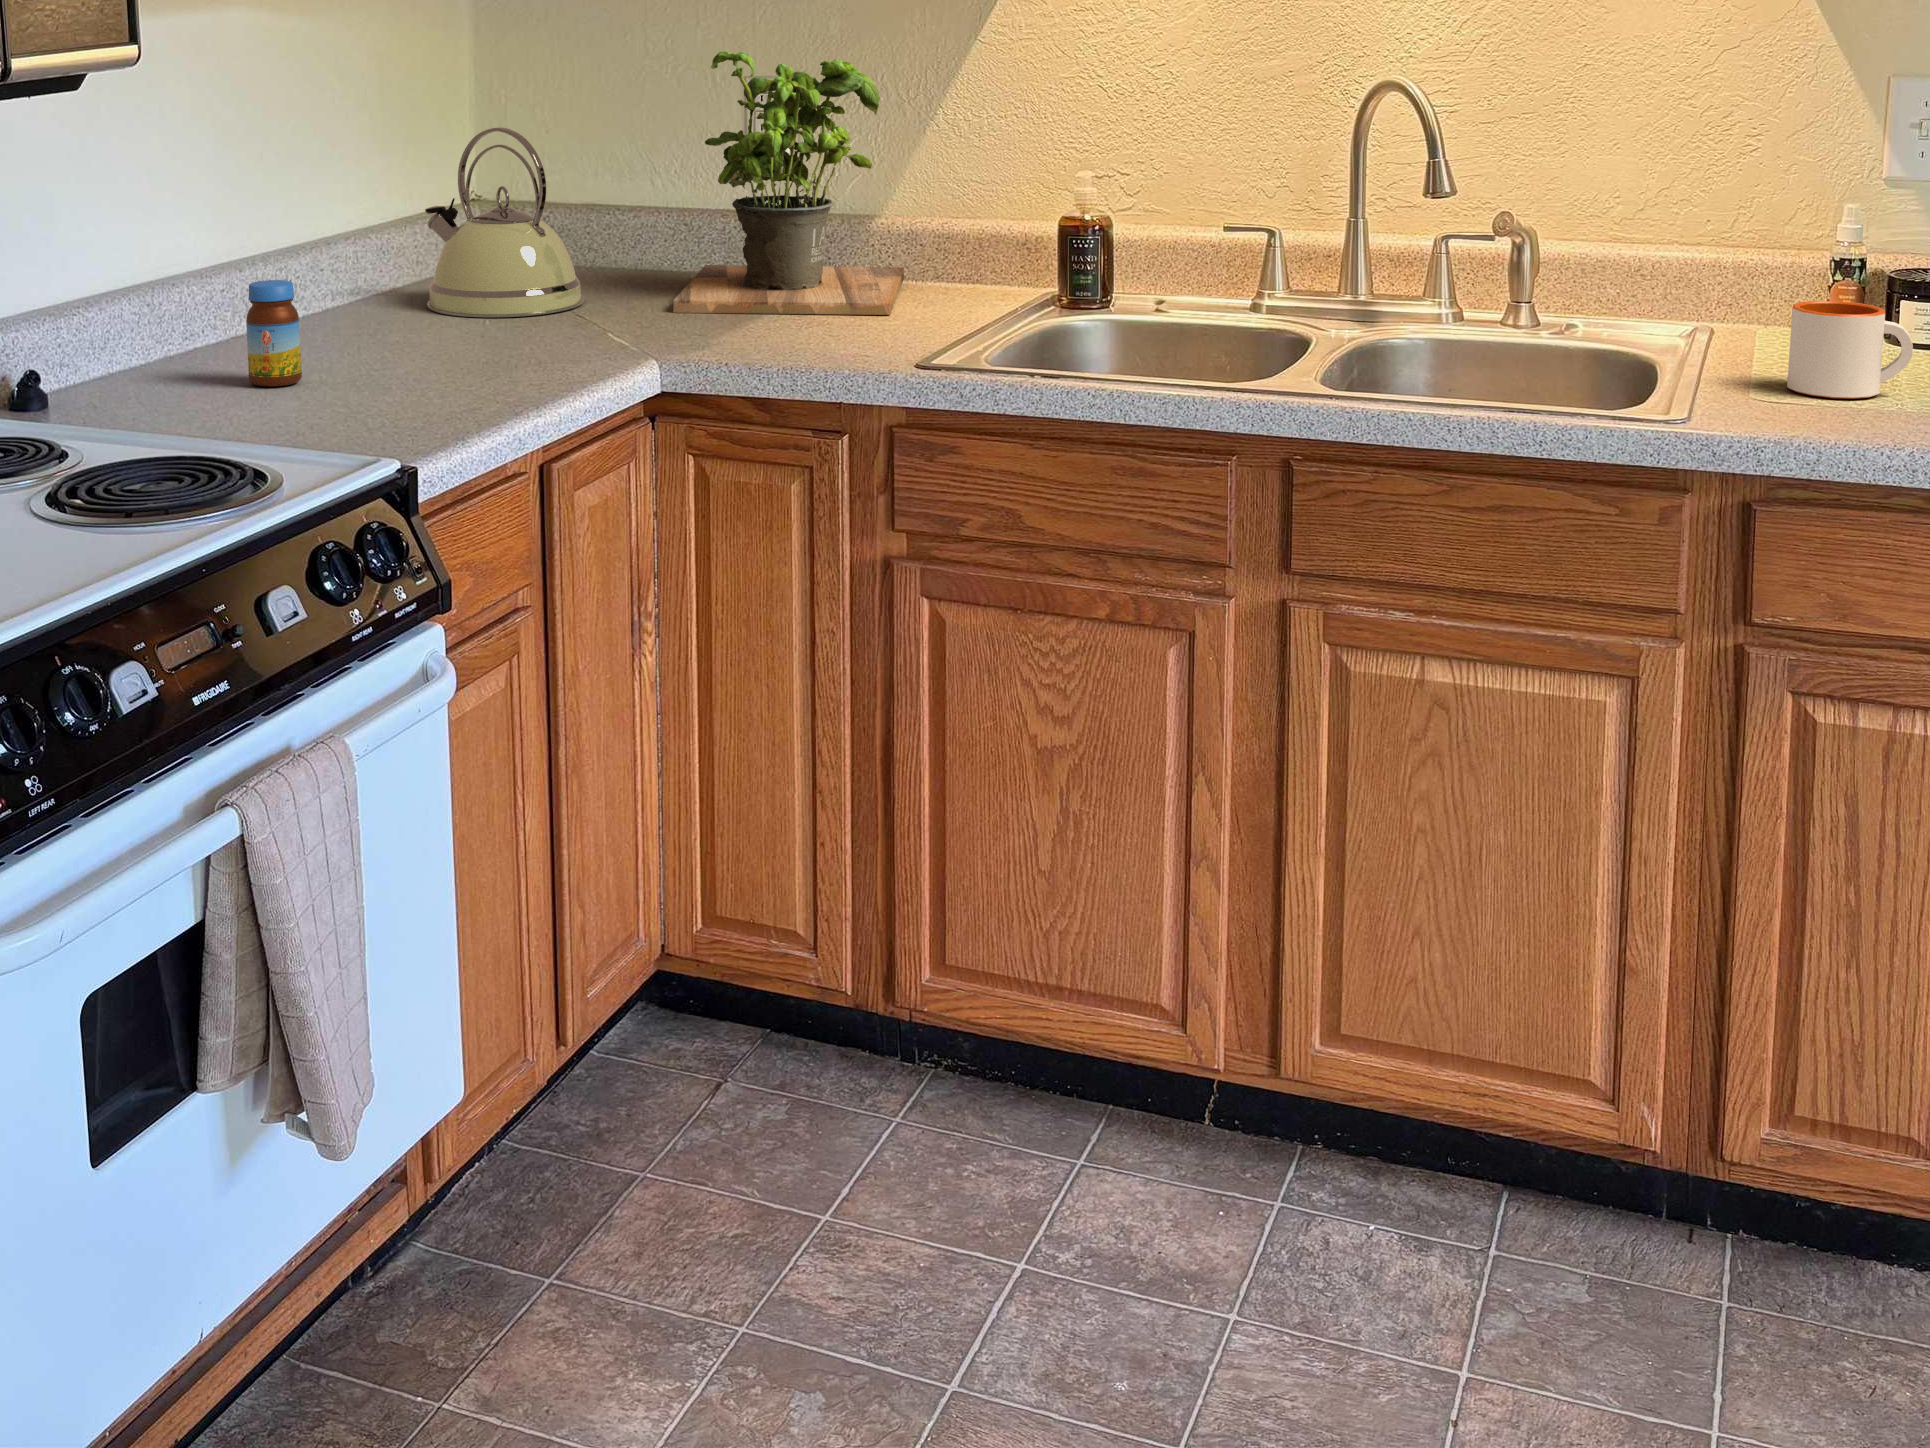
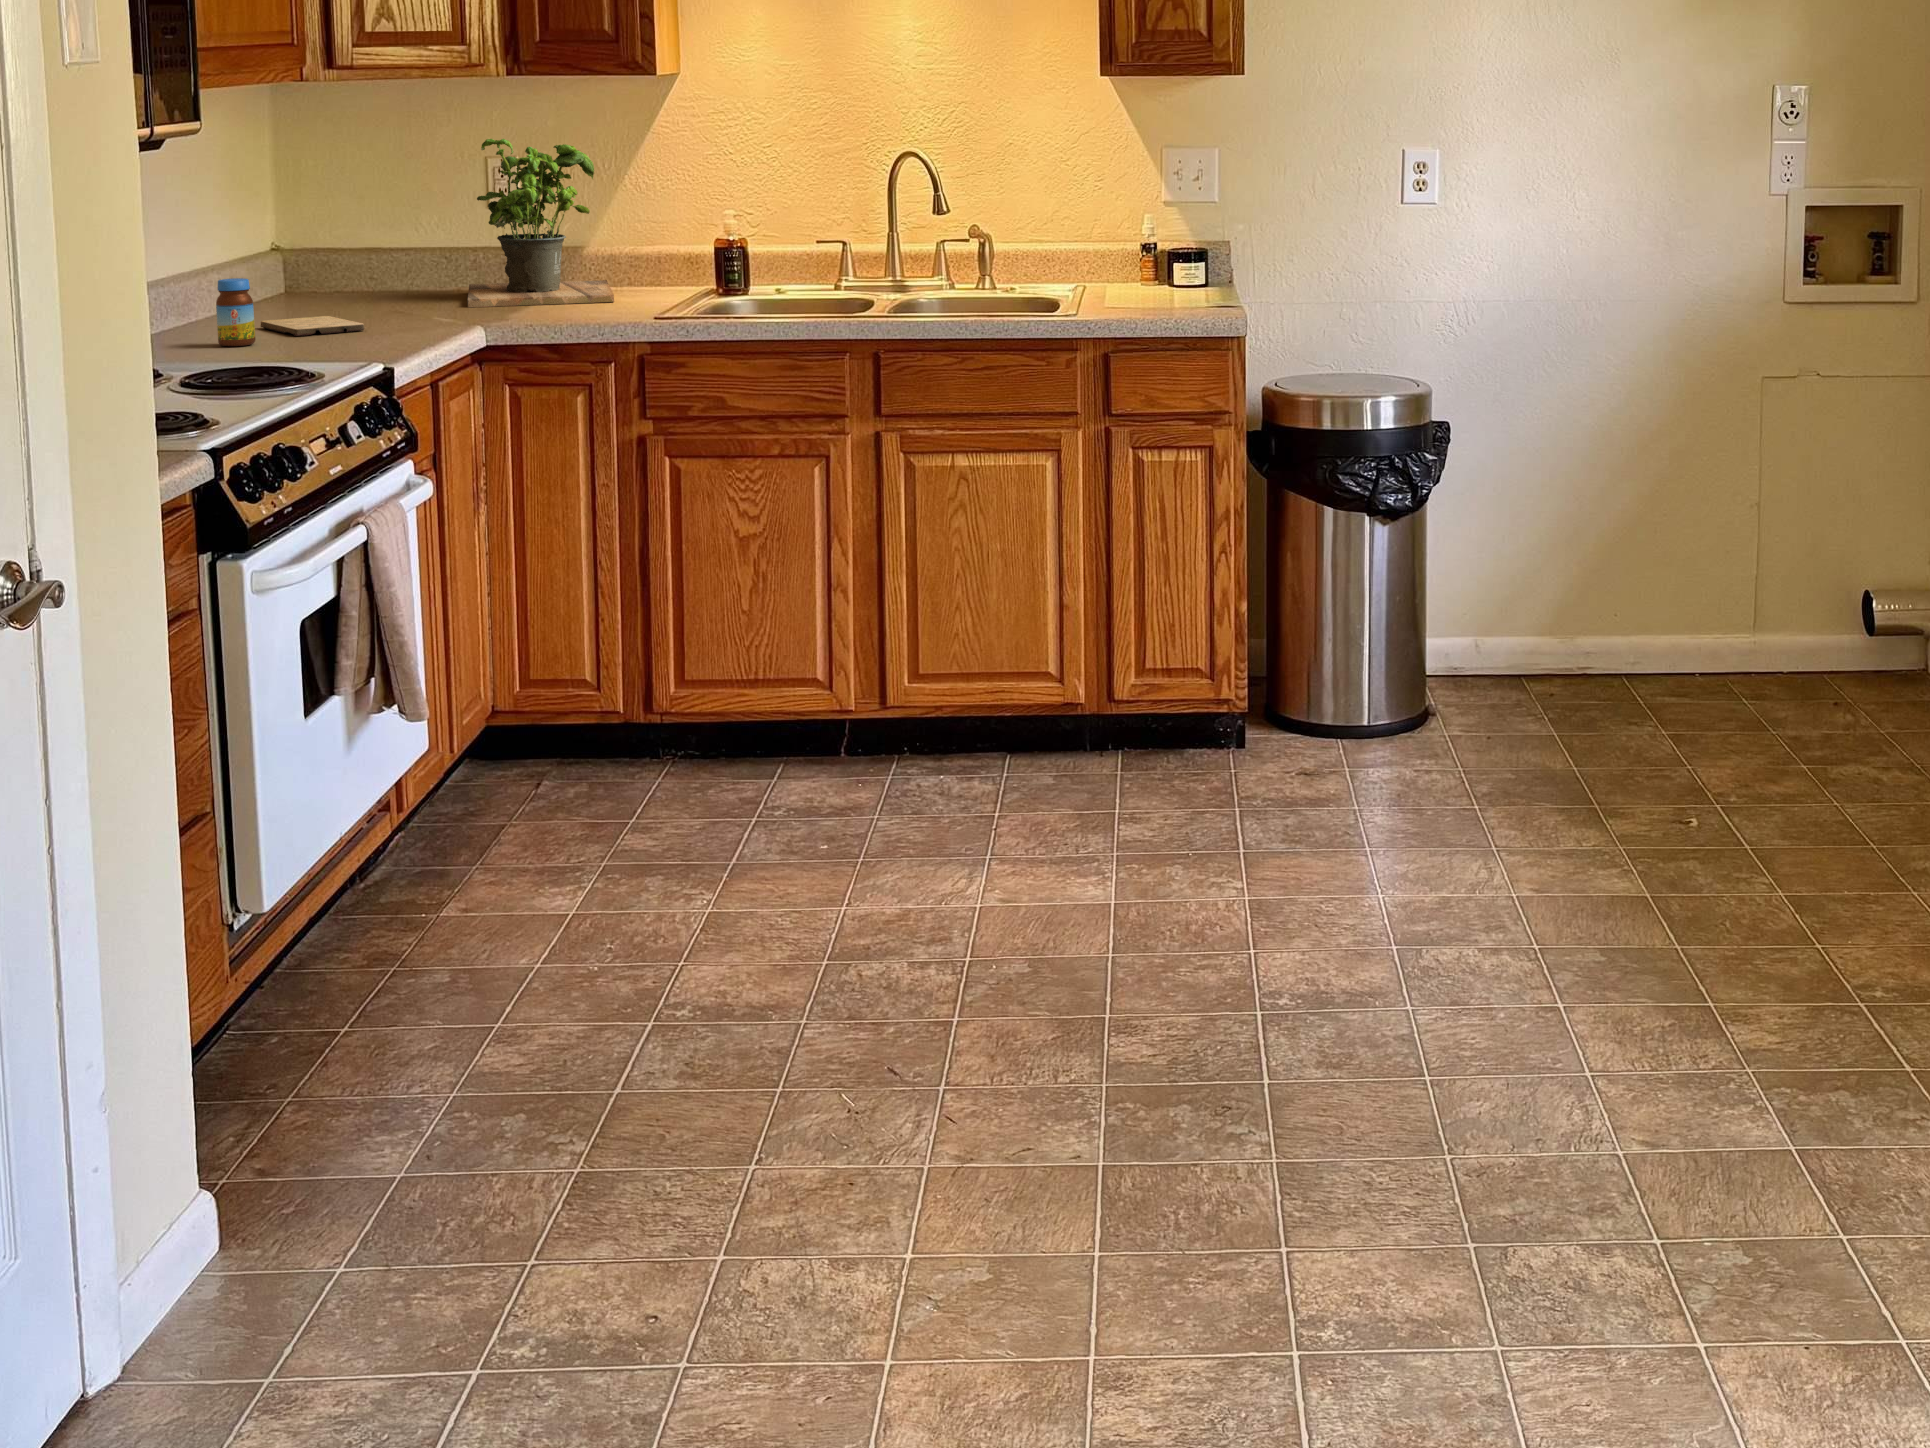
kettle: present [425,127,584,317] -> none [276,190,399,315]
mug: present [1787,301,1913,399] -> none [1121,258,1177,306]
cutting board: none [353,326,479,368] -> present [261,316,364,336]

